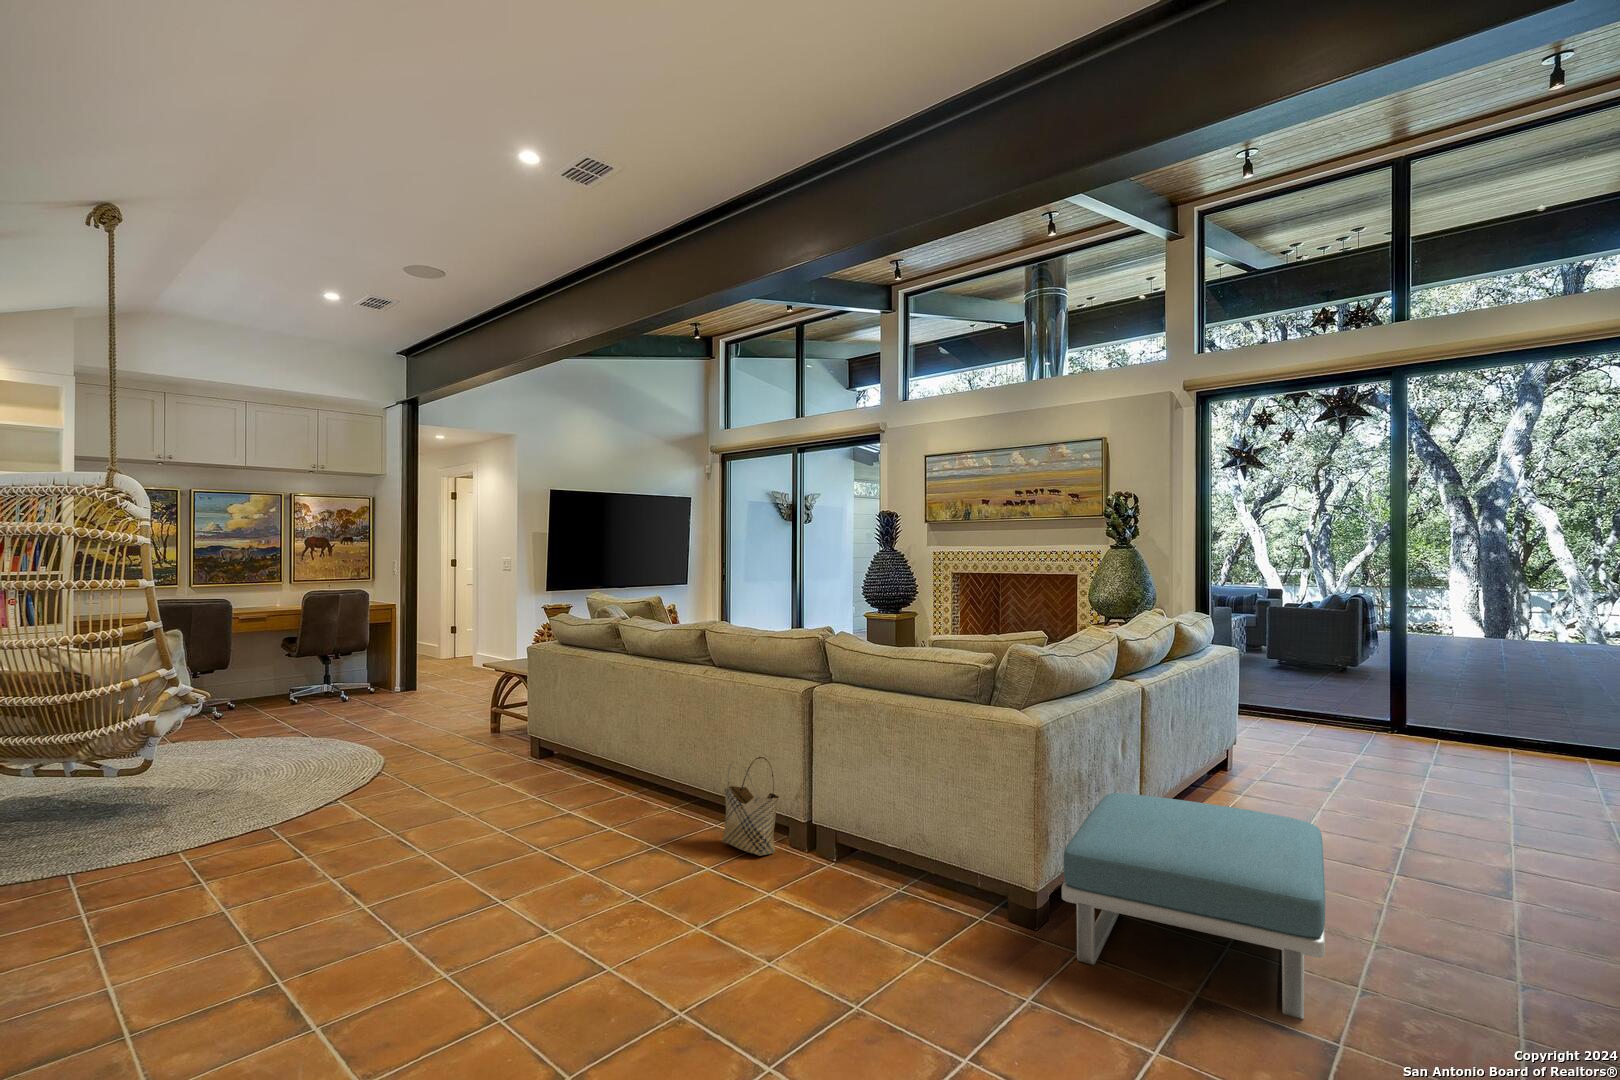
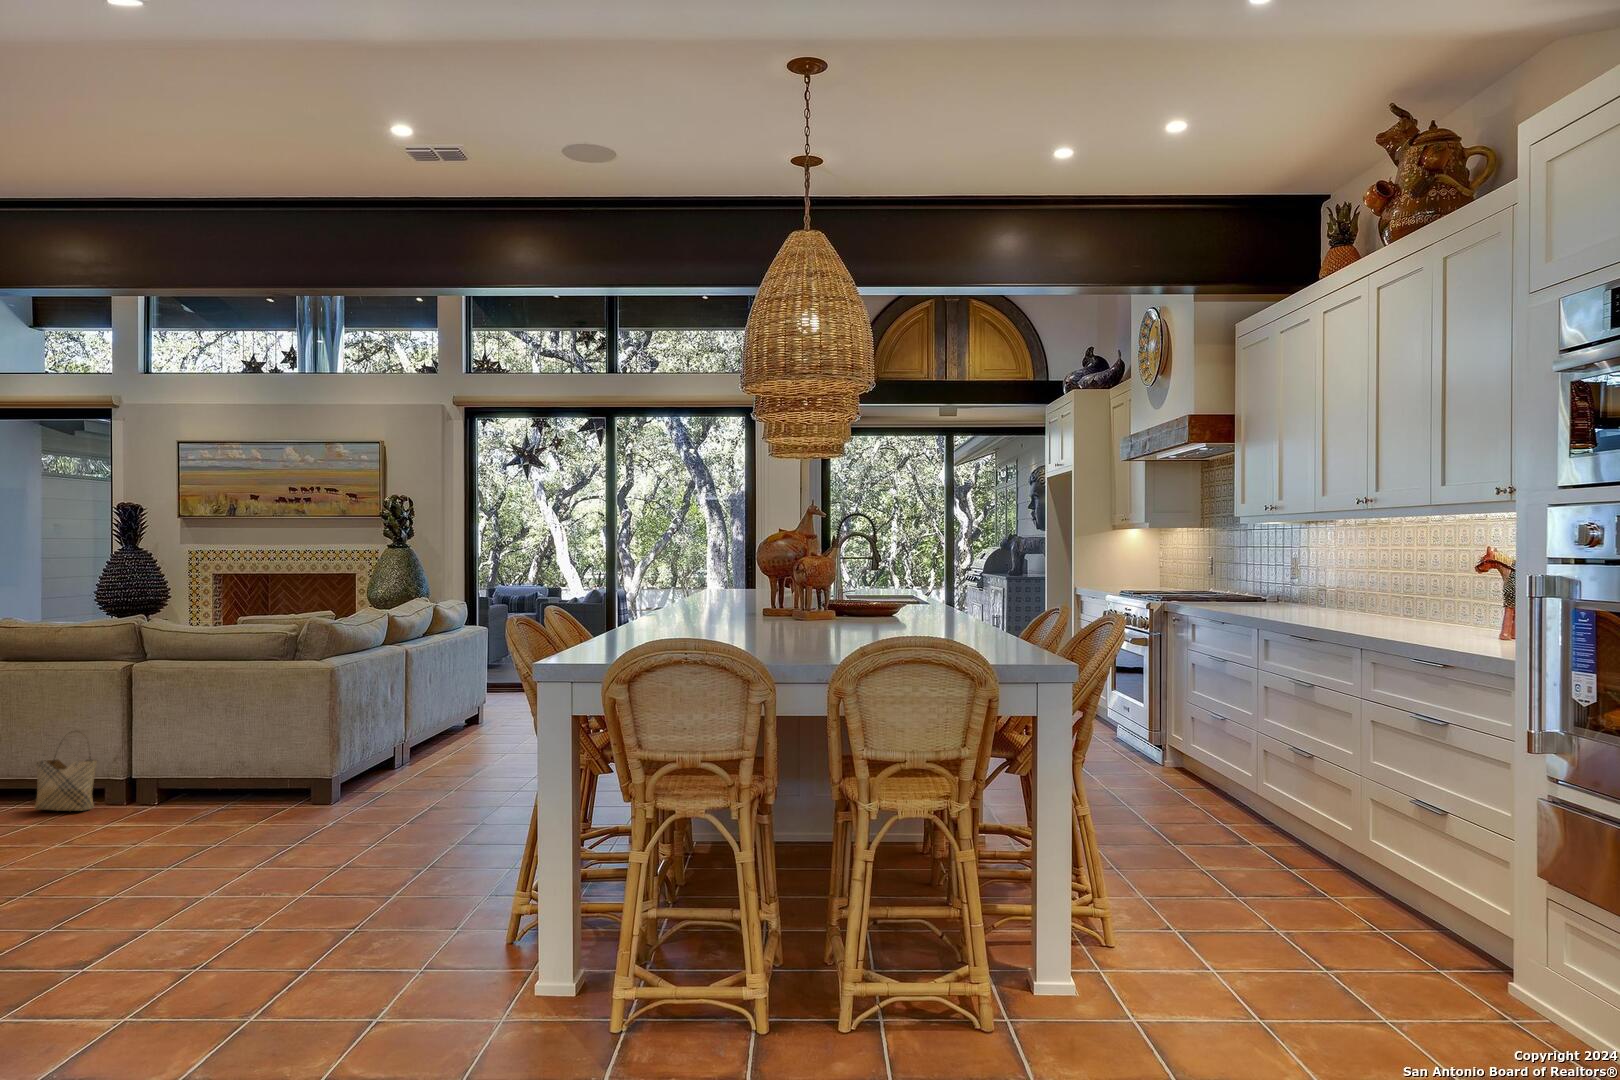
footstool: present [1062,793,1325,1019] -> none [349,716,511,812]

